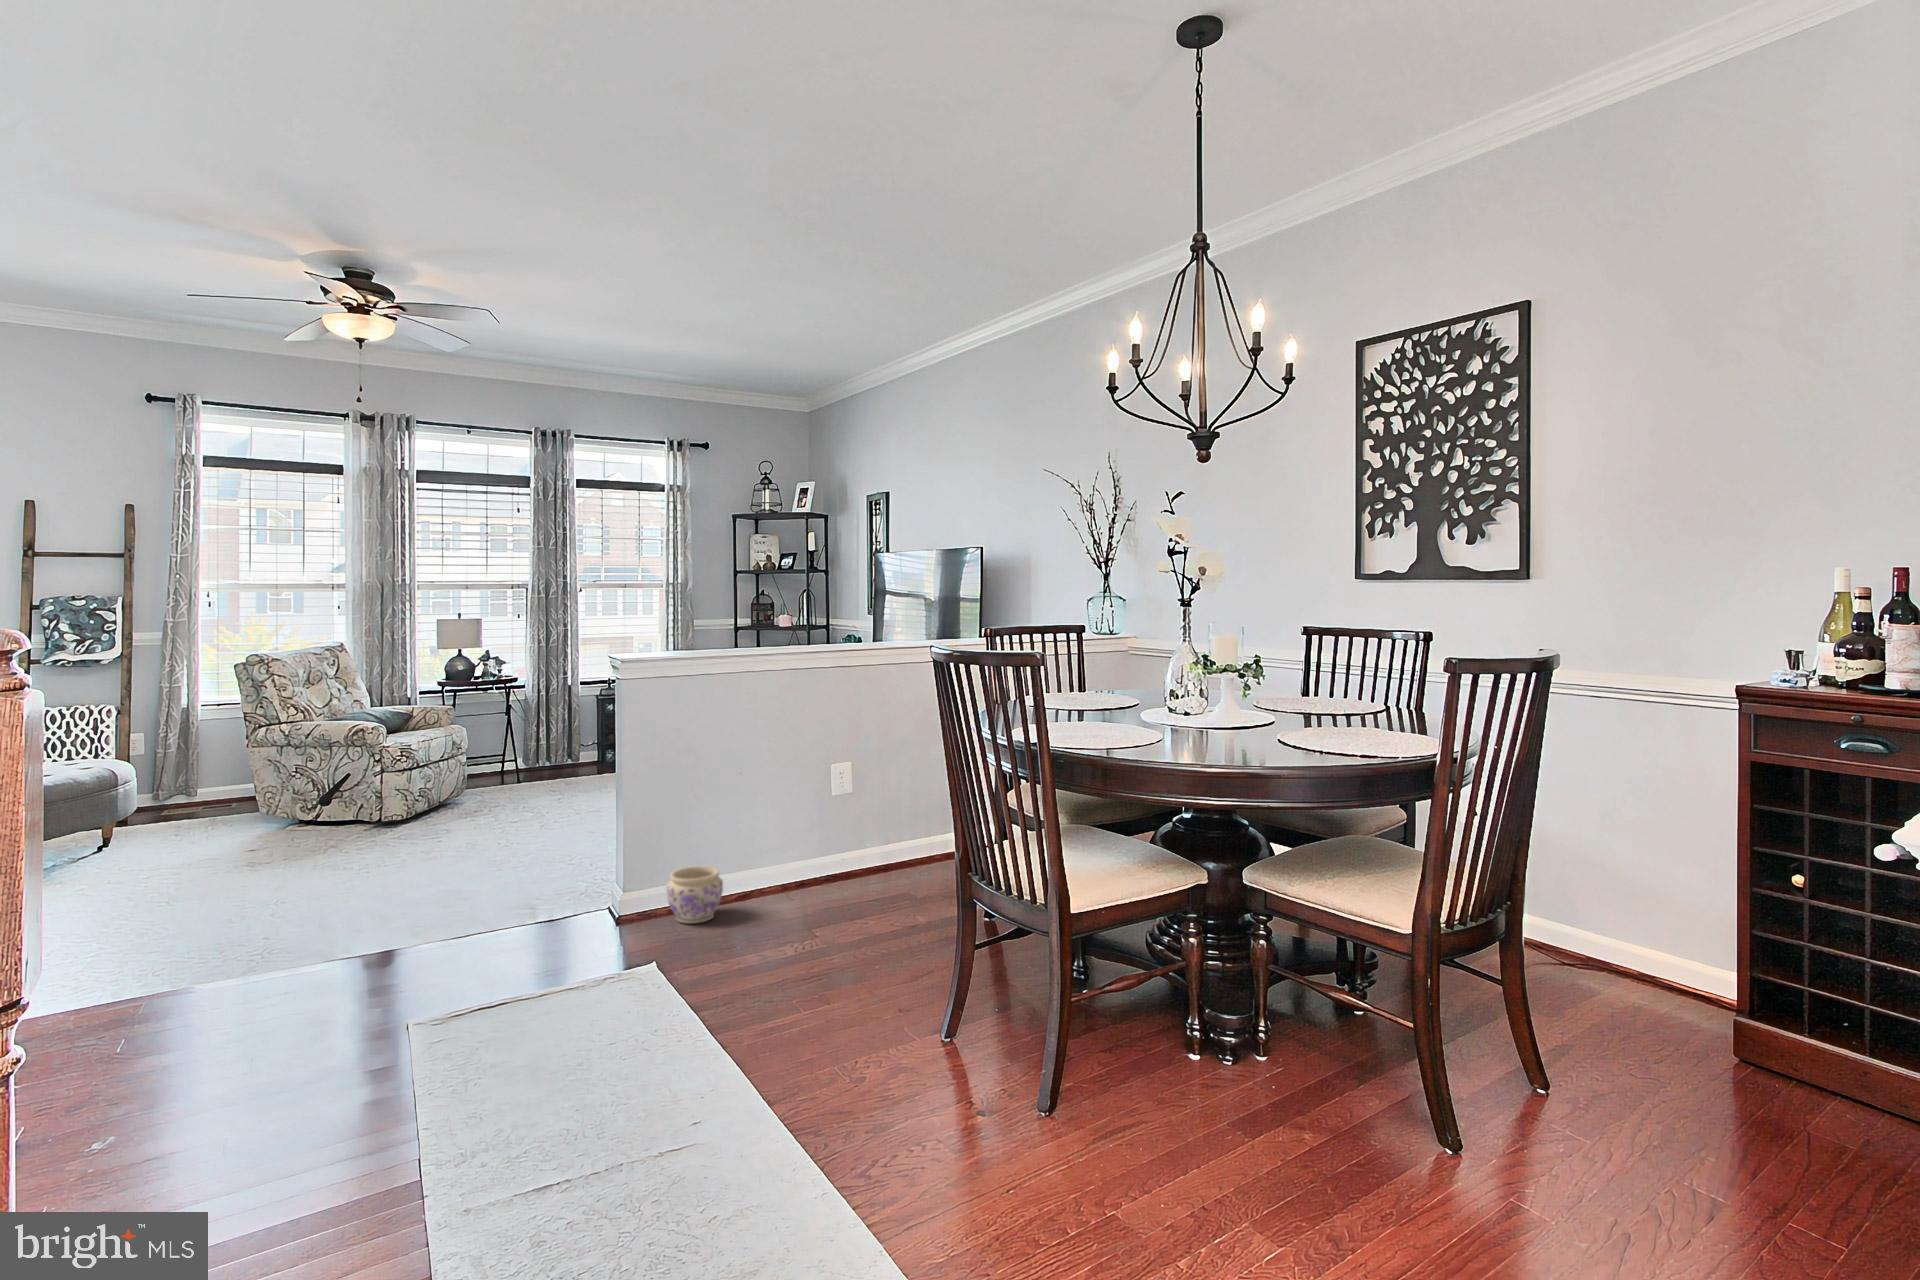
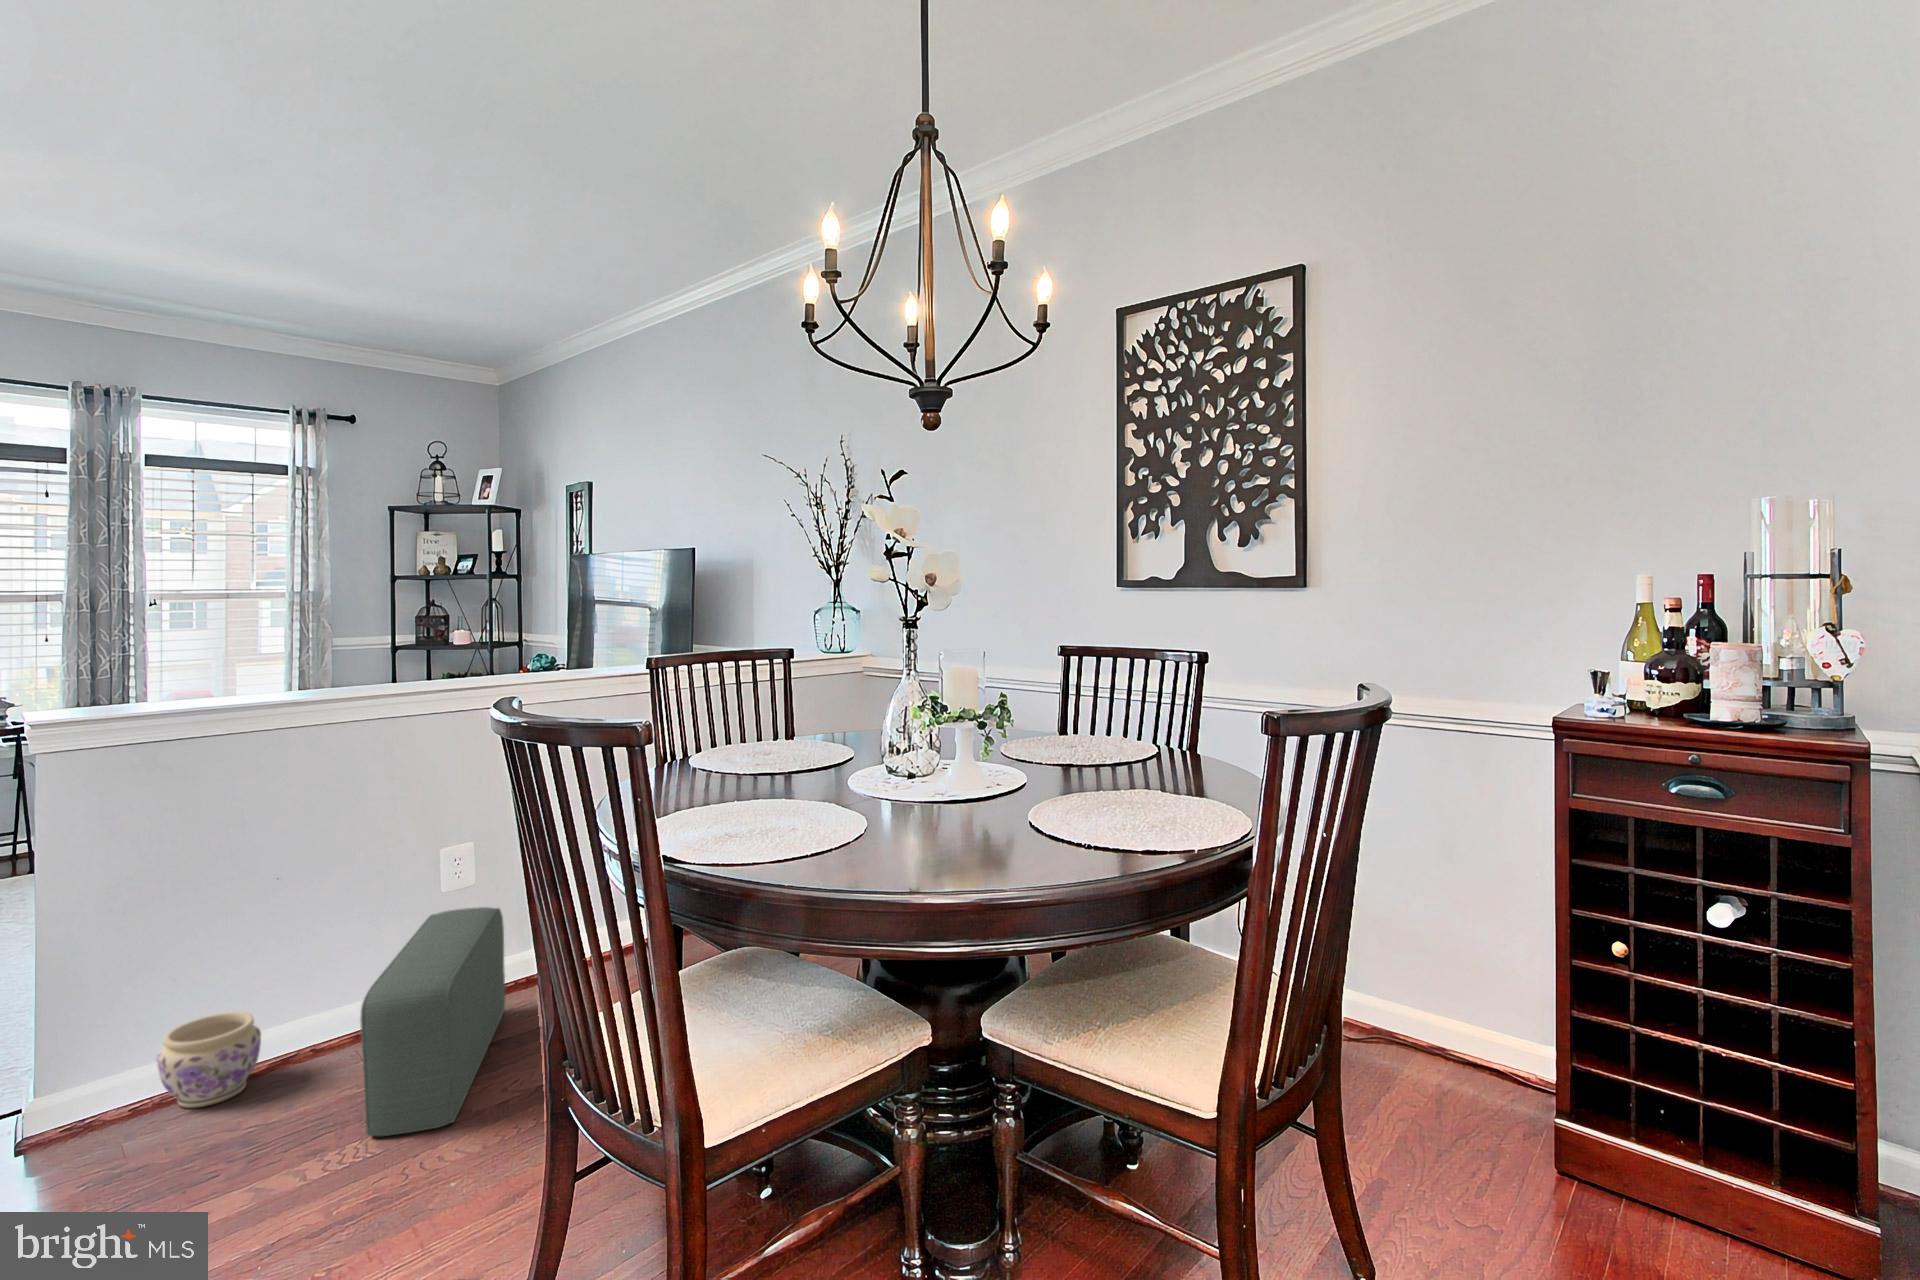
pouf: none [799,812,868,949] -> present [360,907,505,1136]

